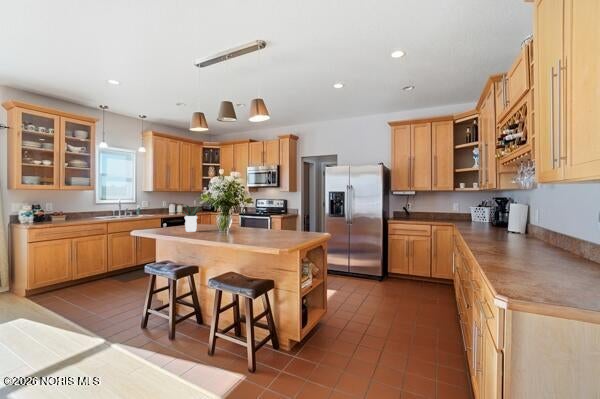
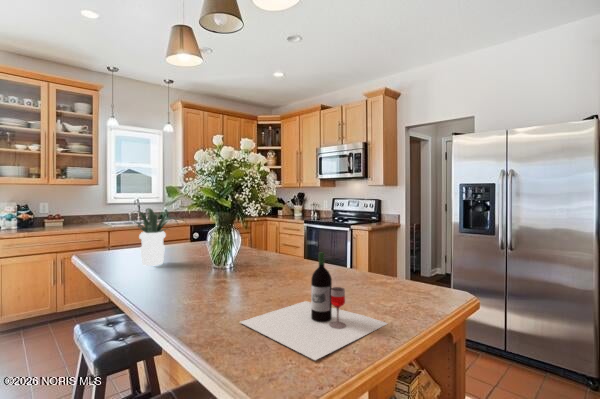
wine bottle: none [259,217,305,242] -> present [240,252,388,360]

